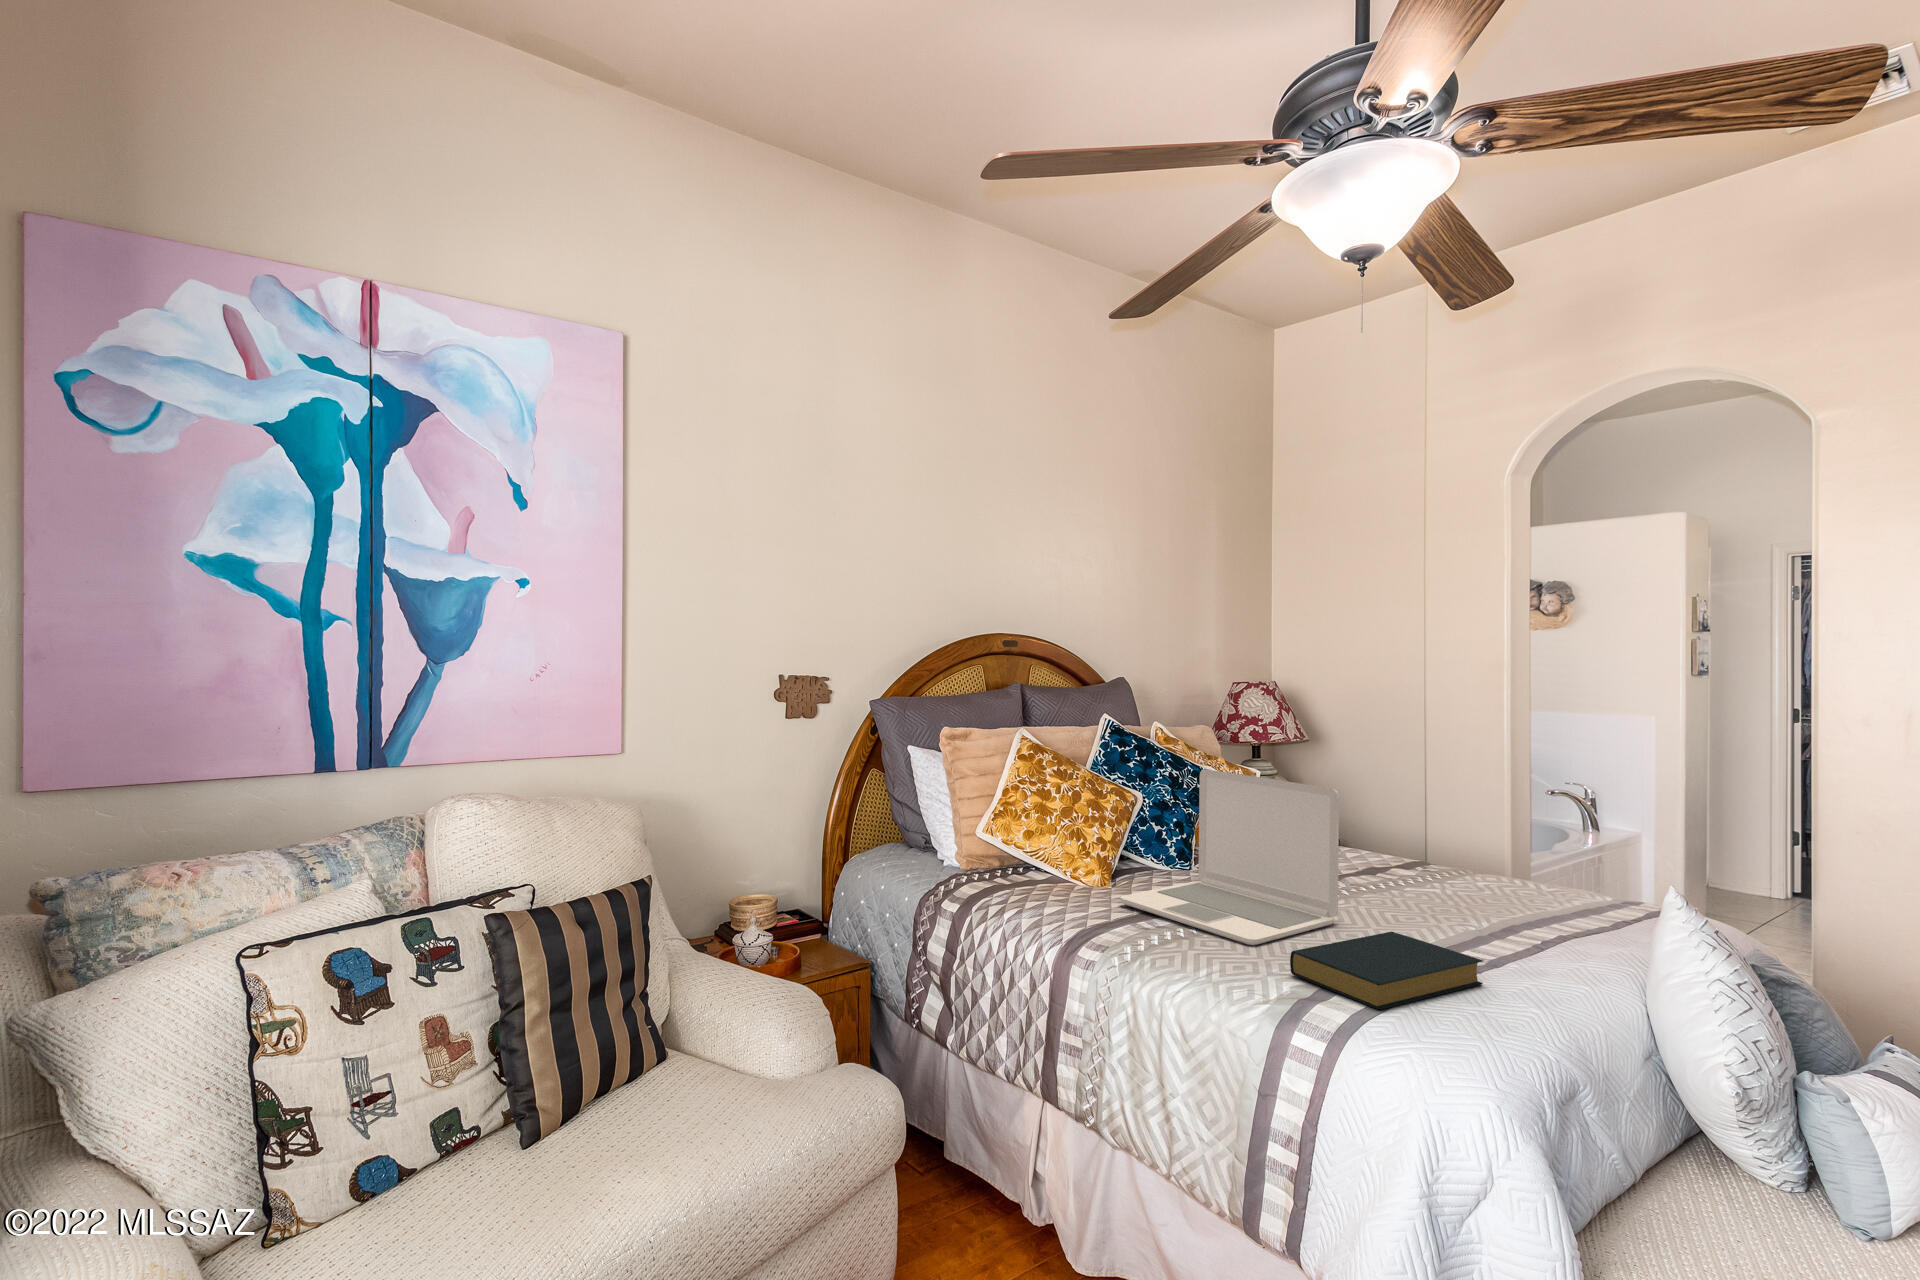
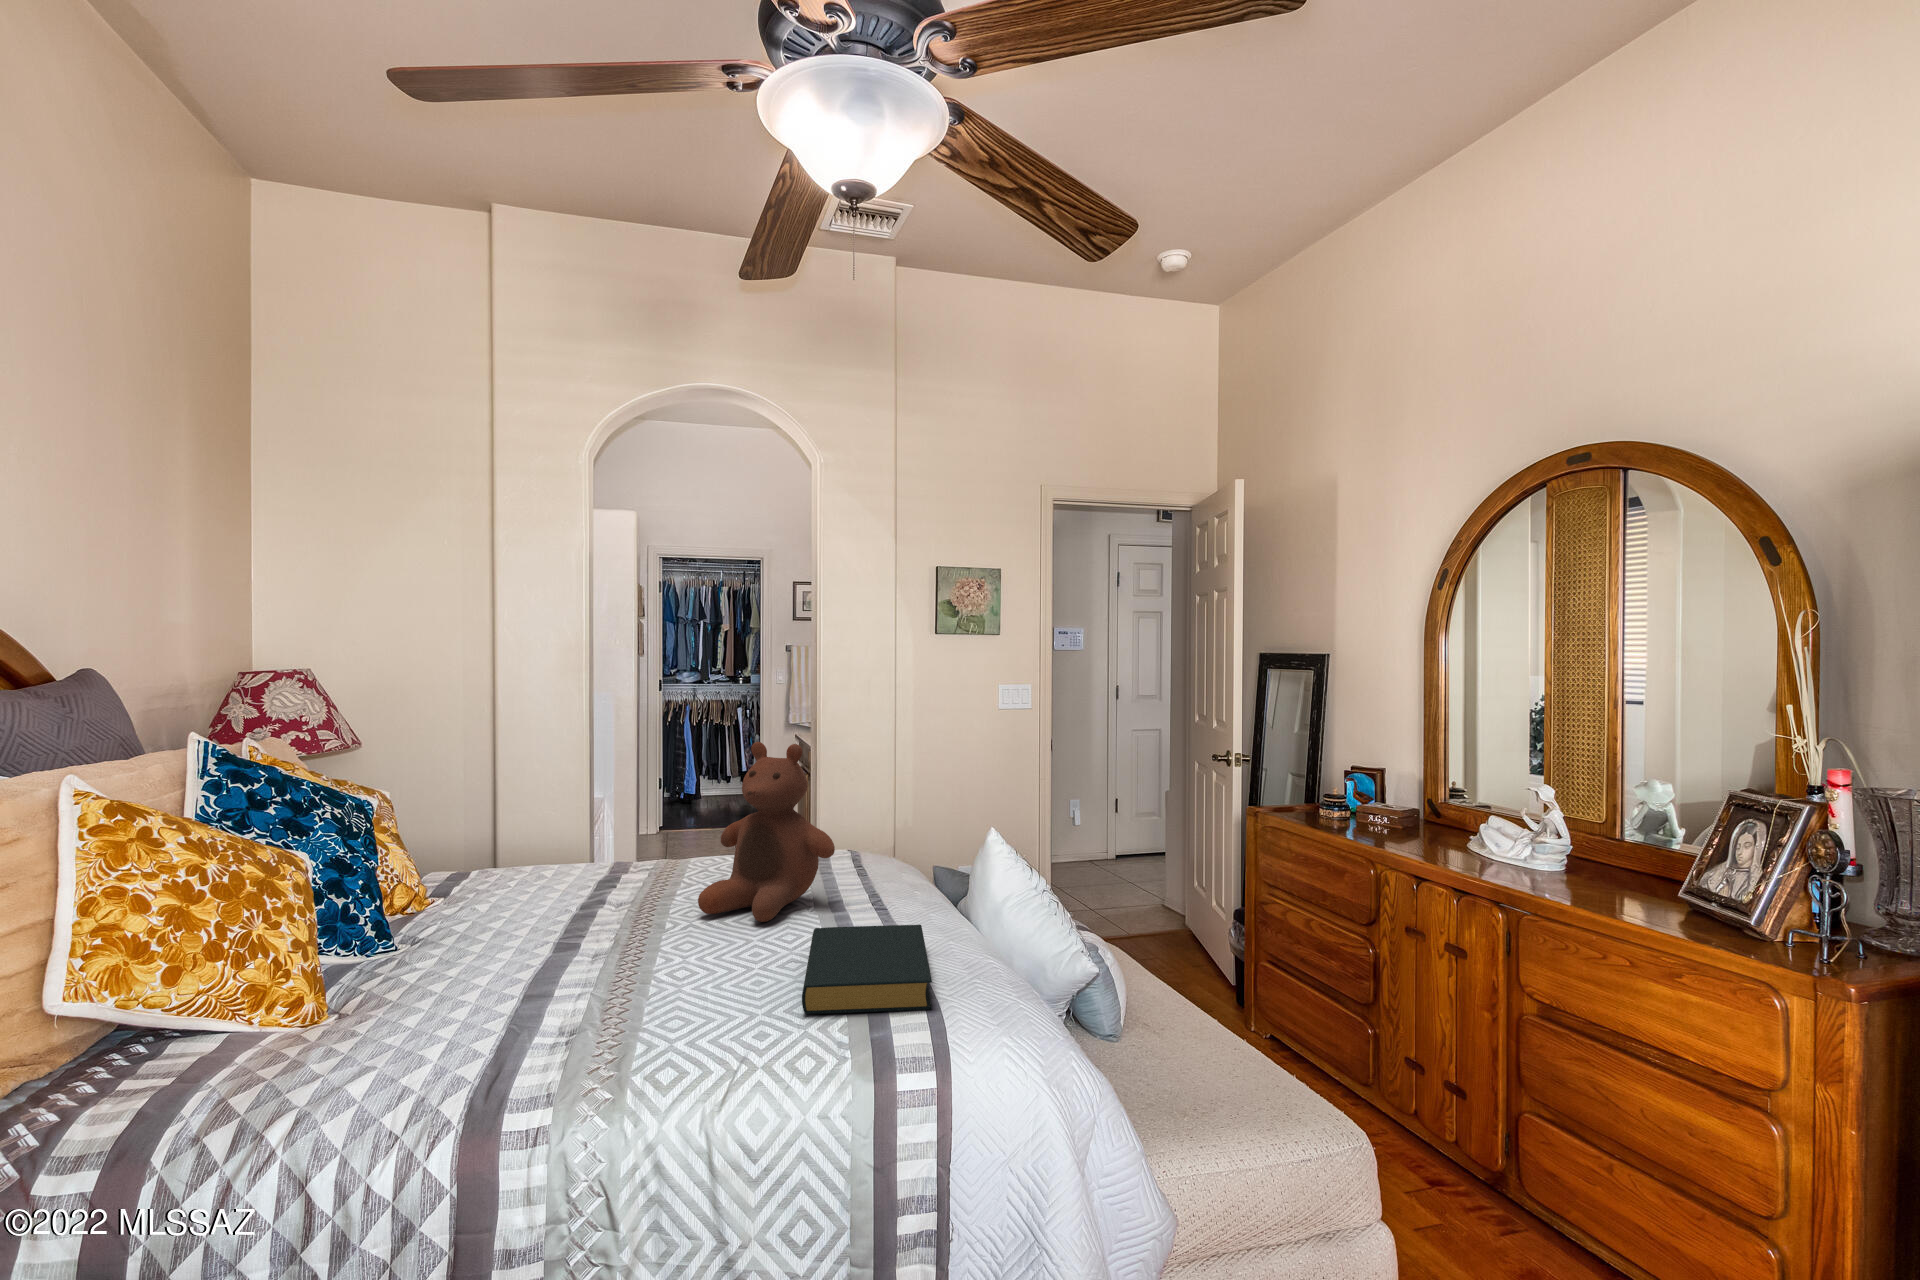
stuffed bear: none [1371,765,1497,927] -> present [698,742,835,922]
laptop: present [1121,769,1339,945] -> none [430,785,710,1026]

